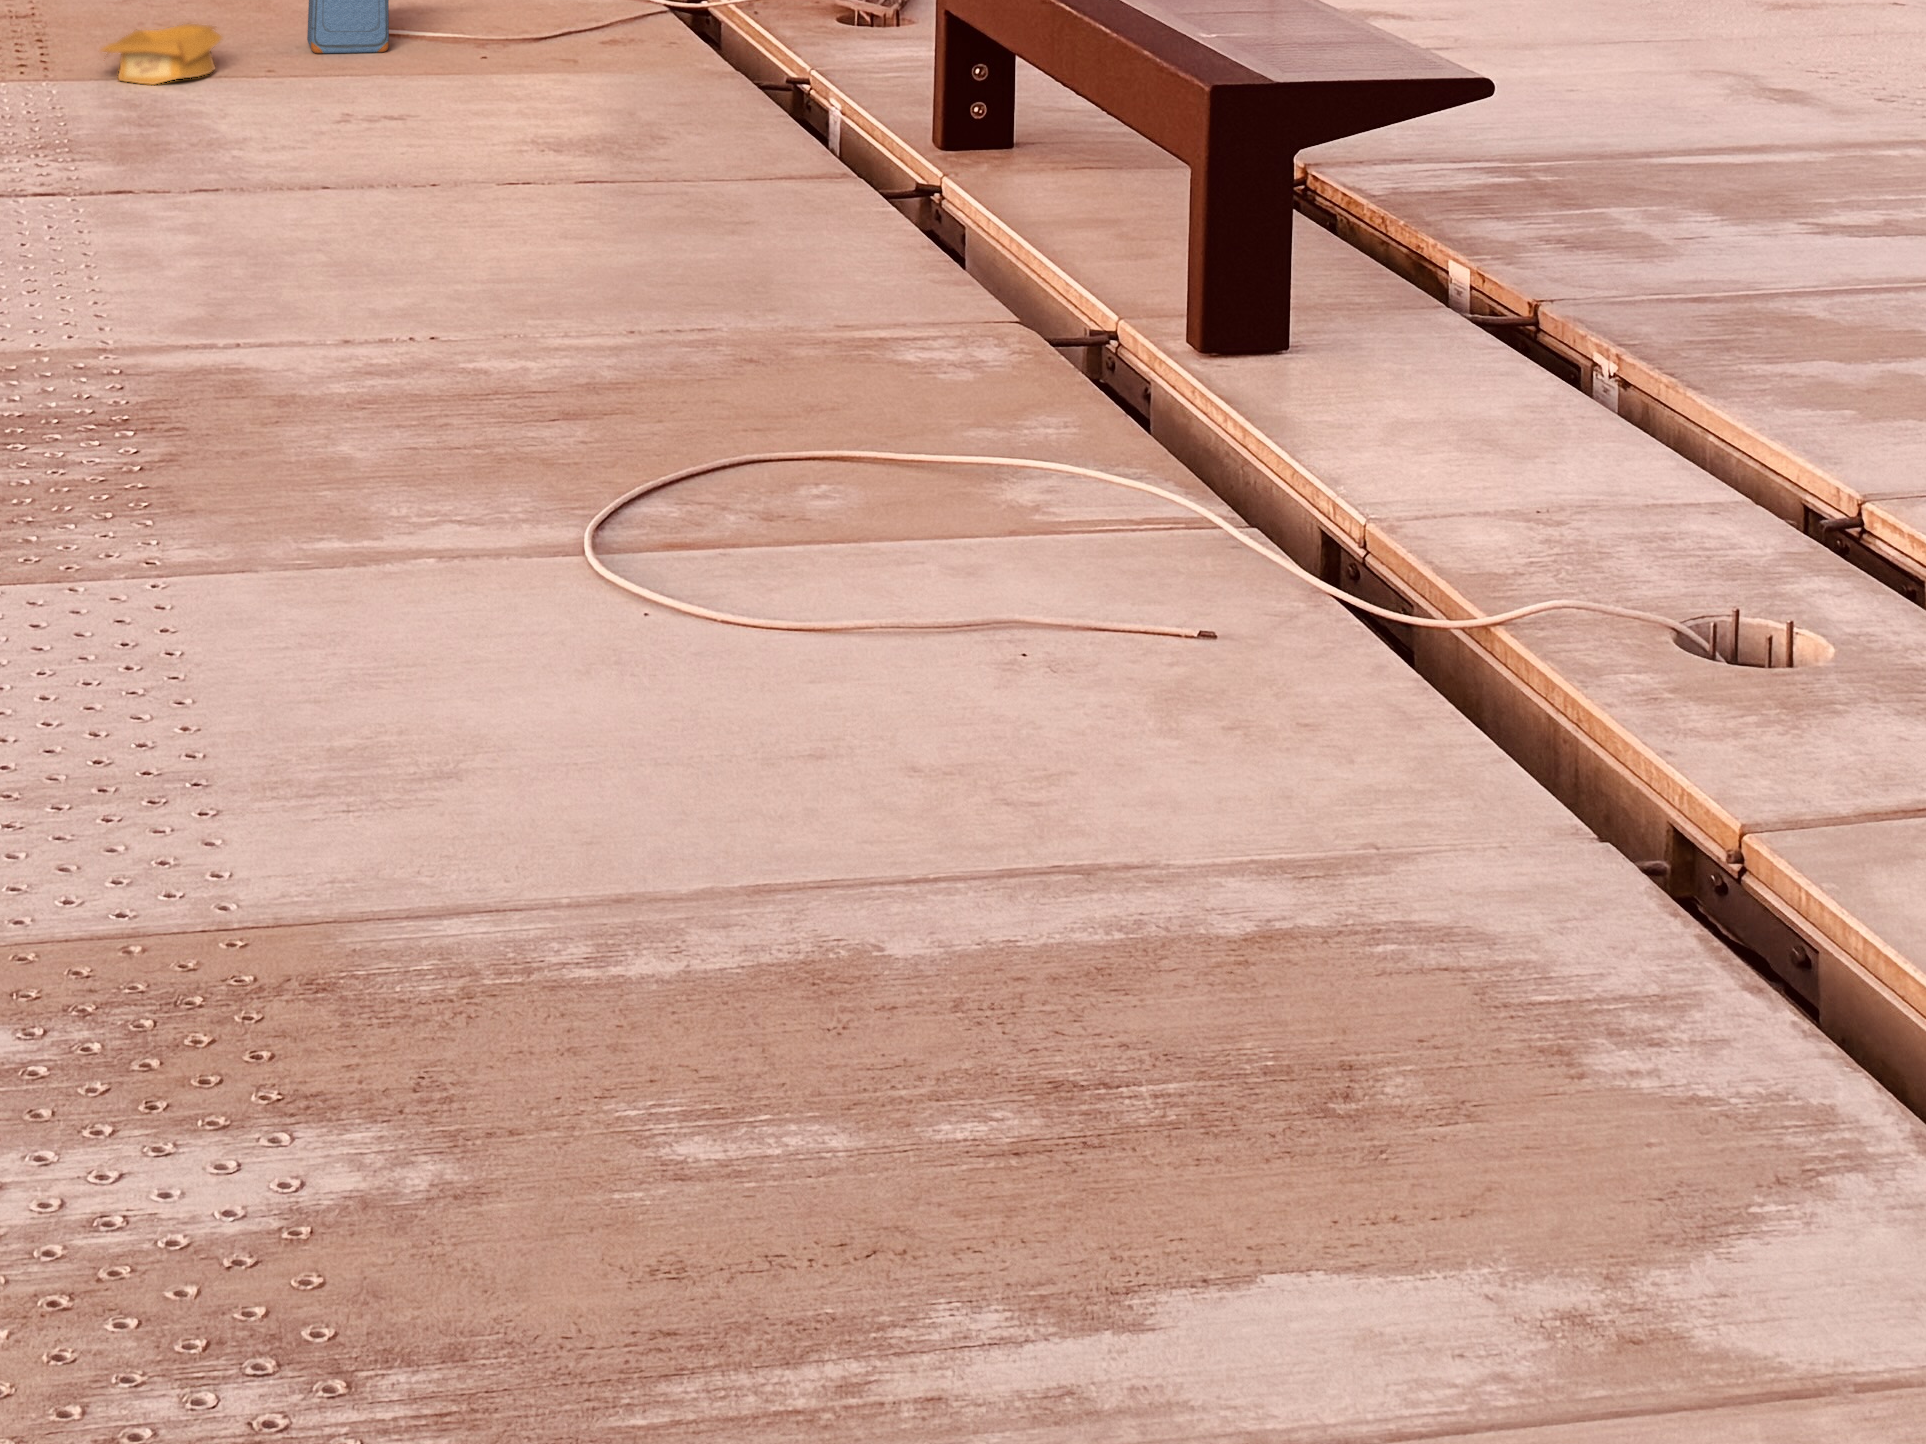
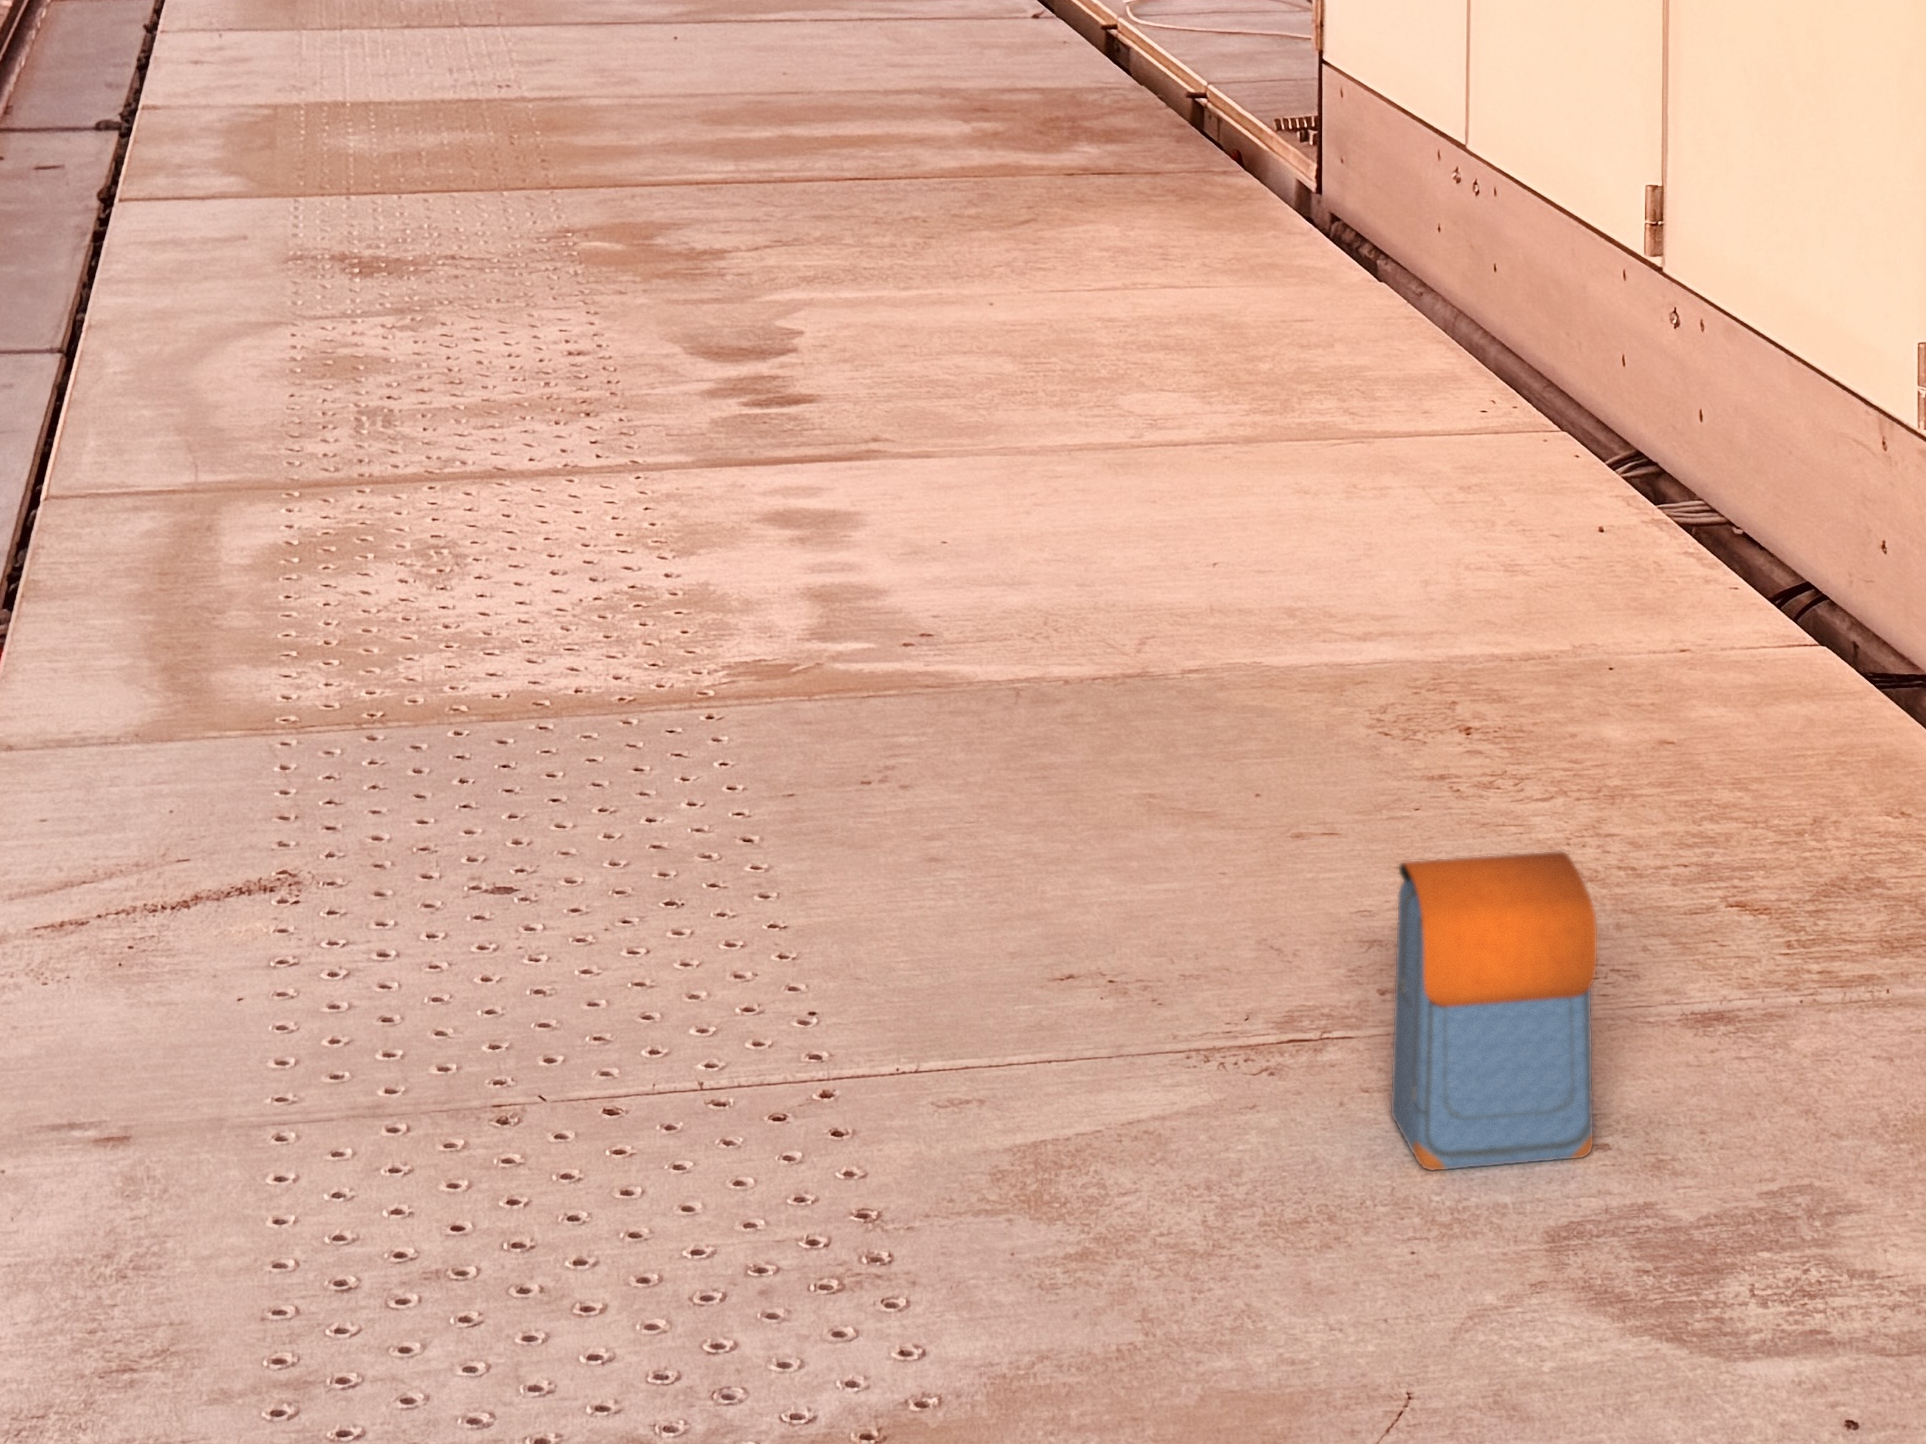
cardboard box: present [101,24,222,85] -> none [958,1154,1246,1373]

